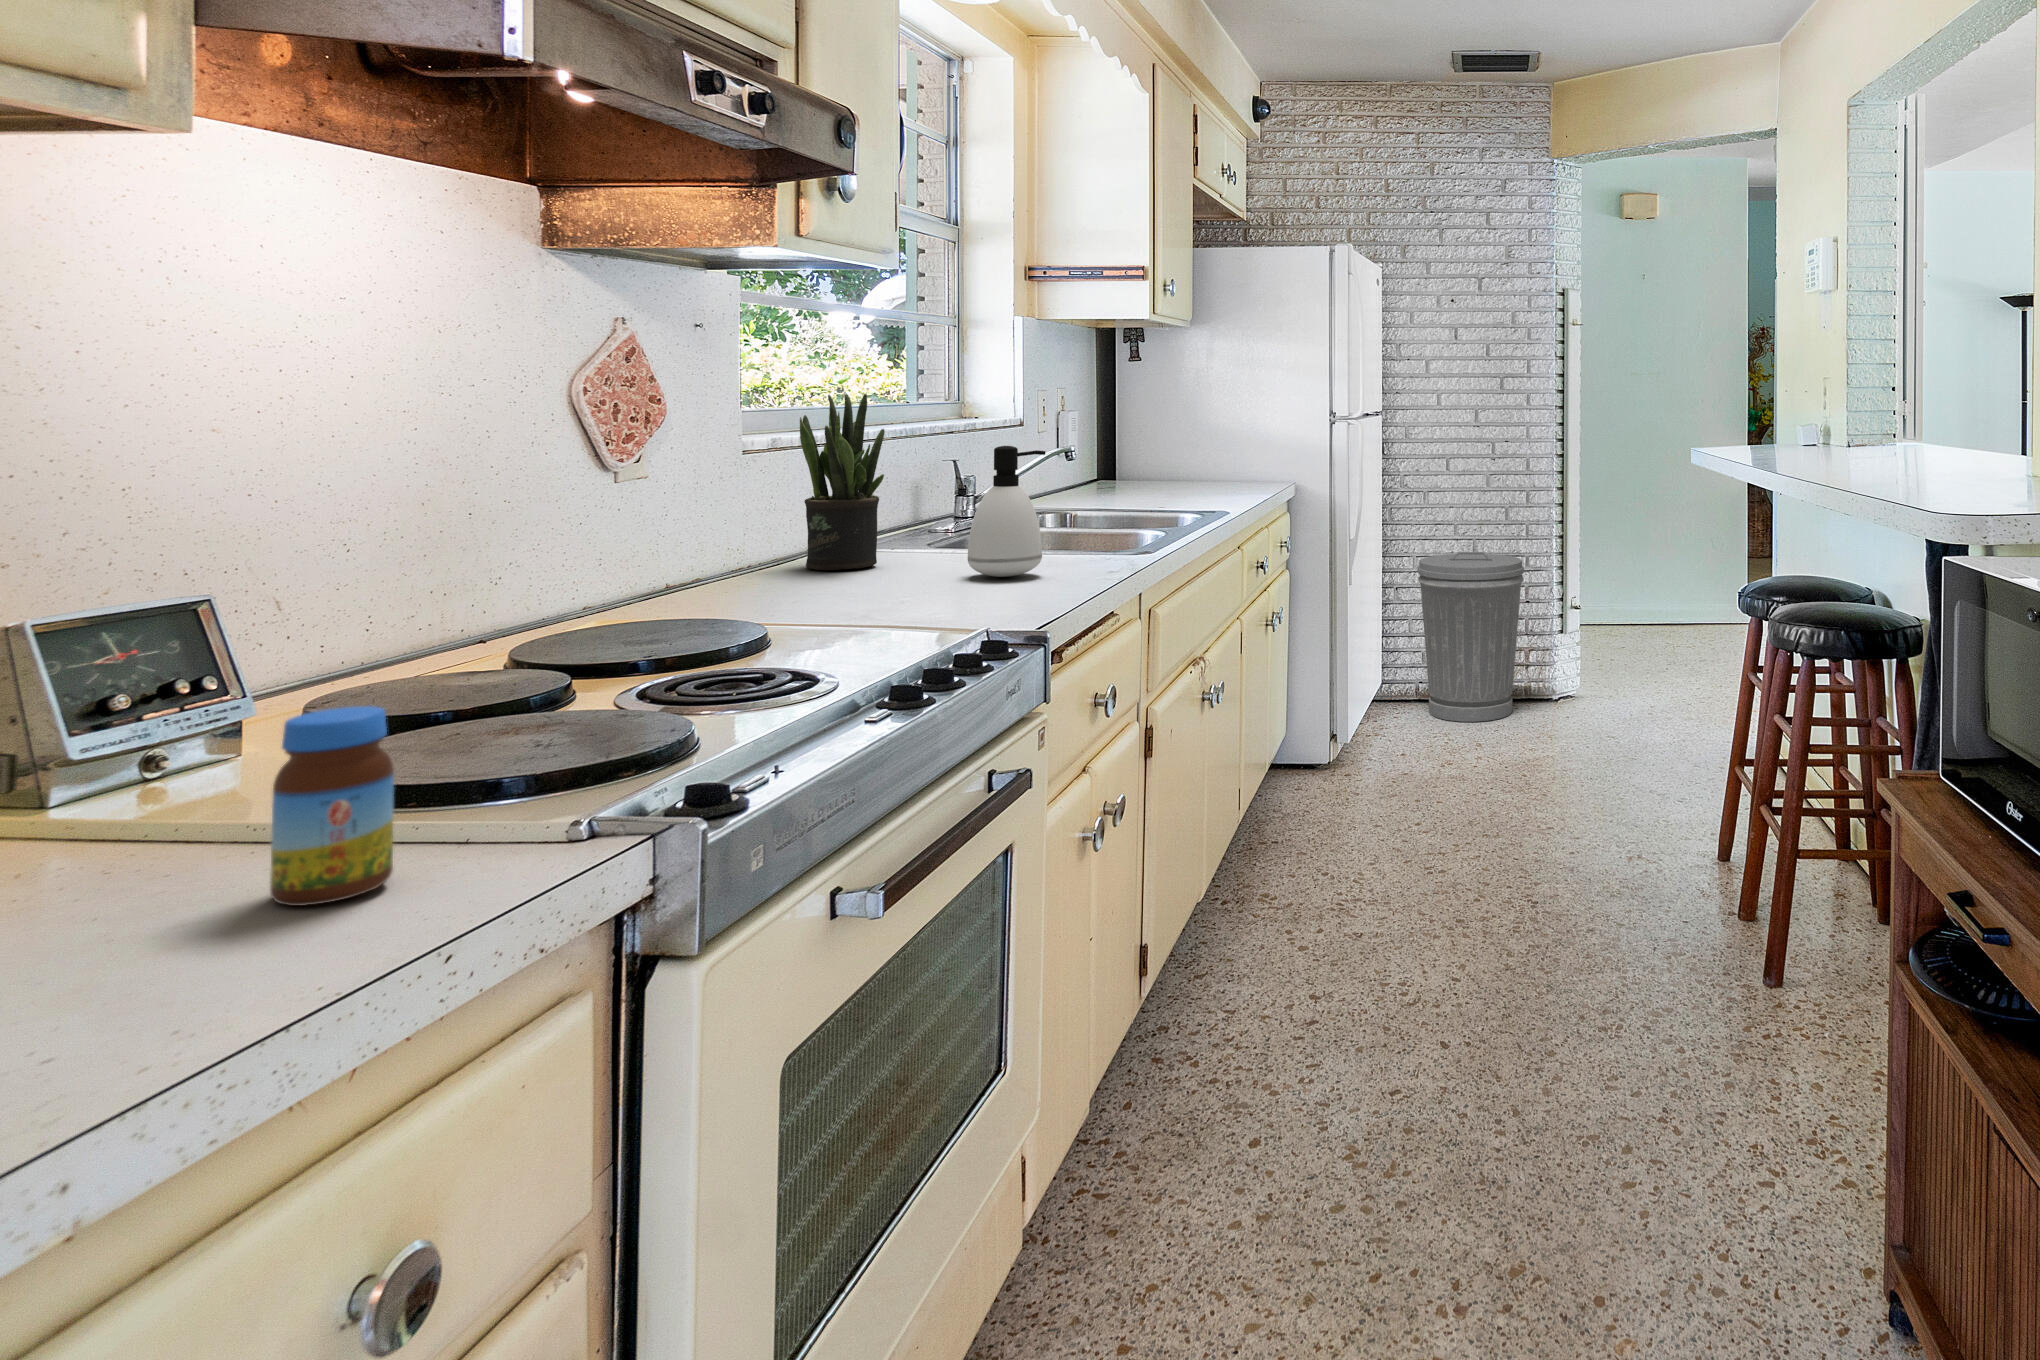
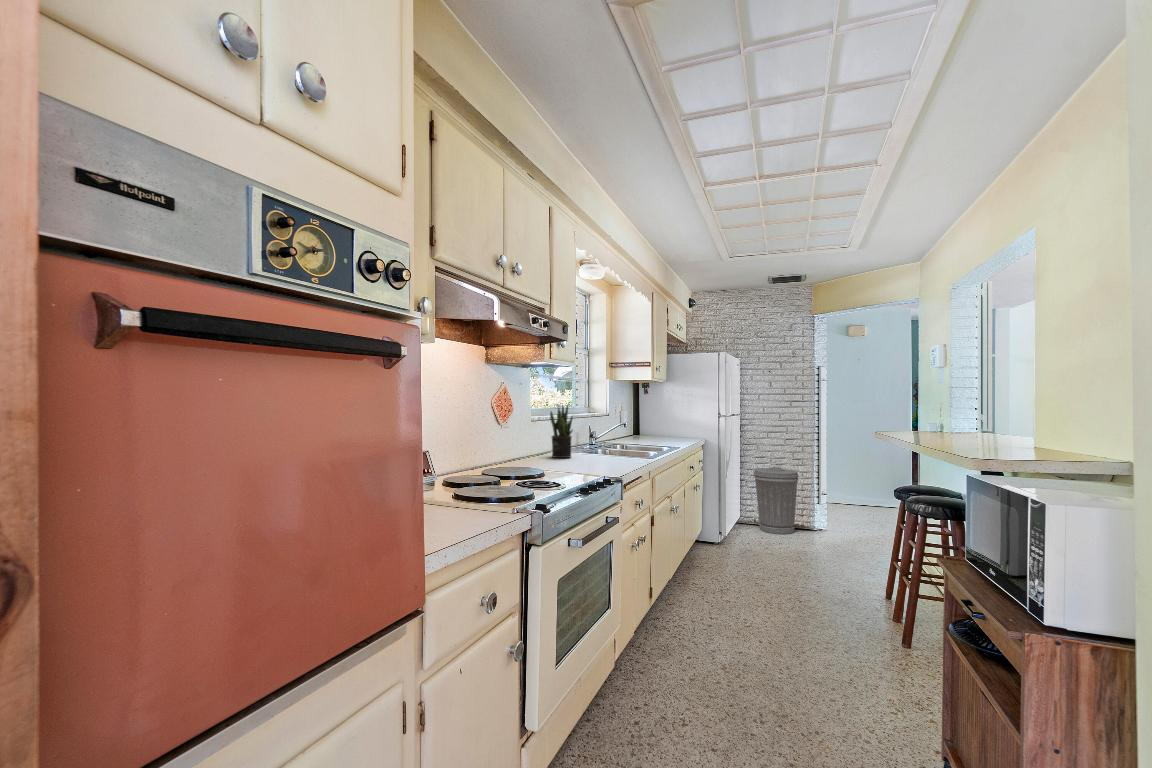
soap dispenser: present [968,446,1045,577] -> none [598,421,620,462]
jar: present [270,706,394,906] -> none [455,476,477,521]

